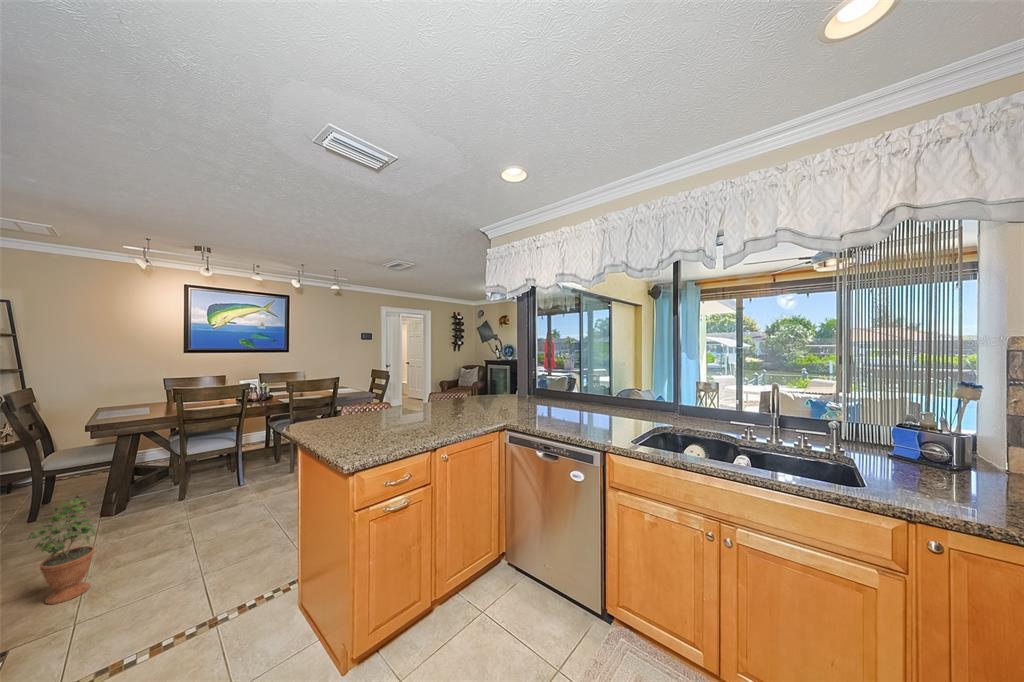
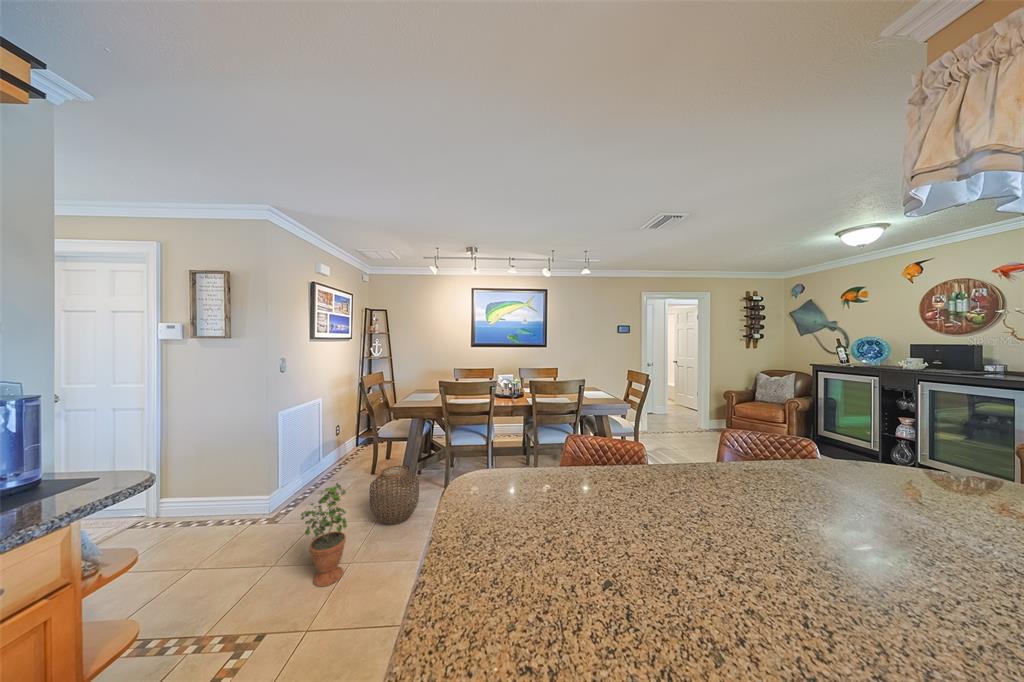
woven basket: none [87,480,162,544] -> present [370,466,419,525]

